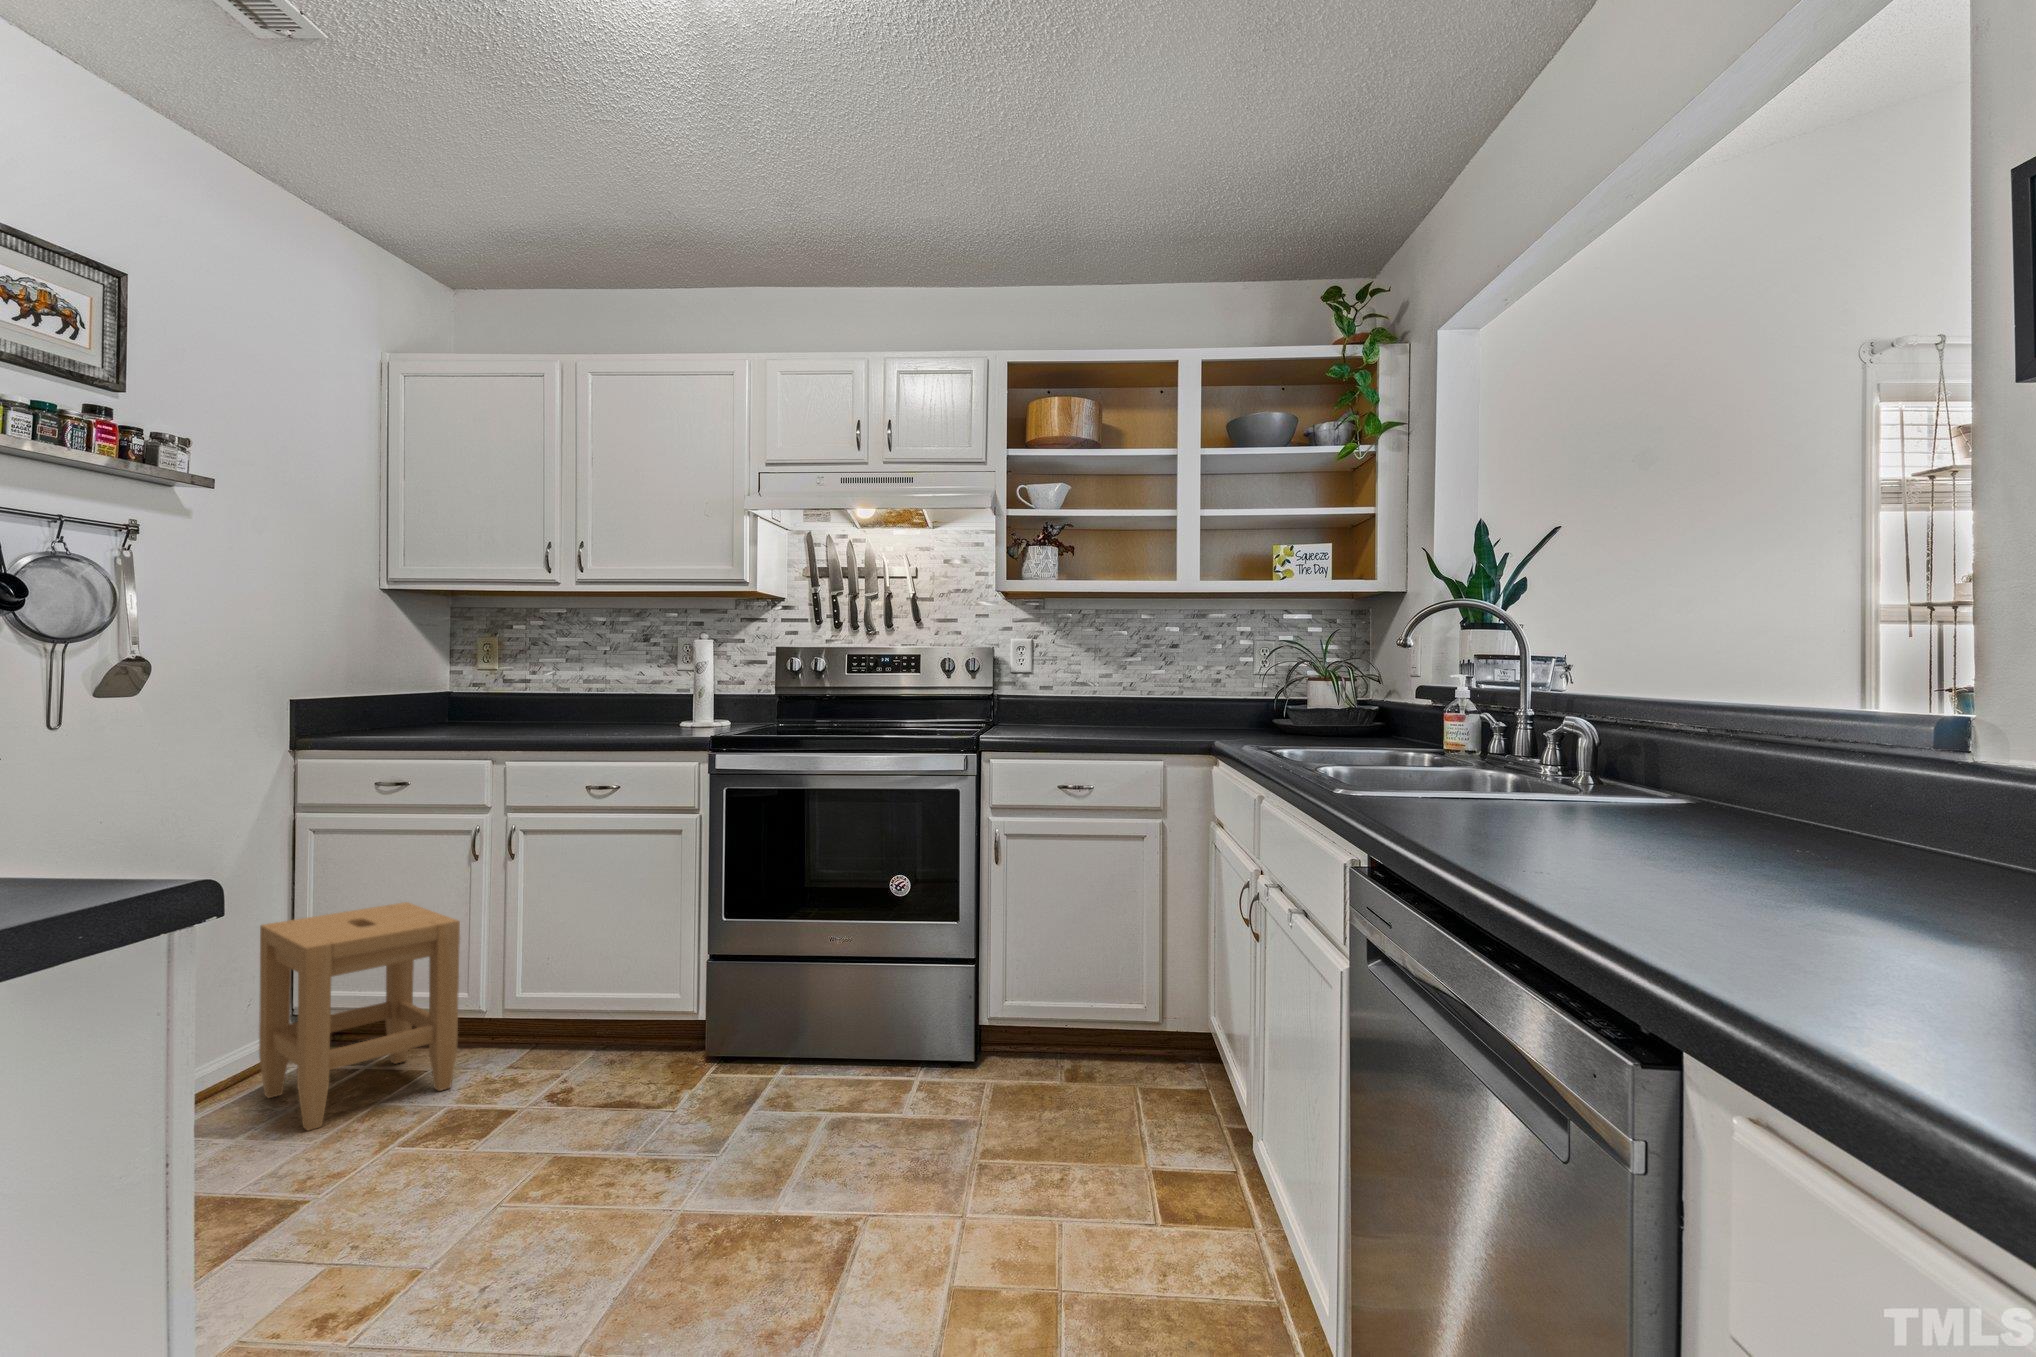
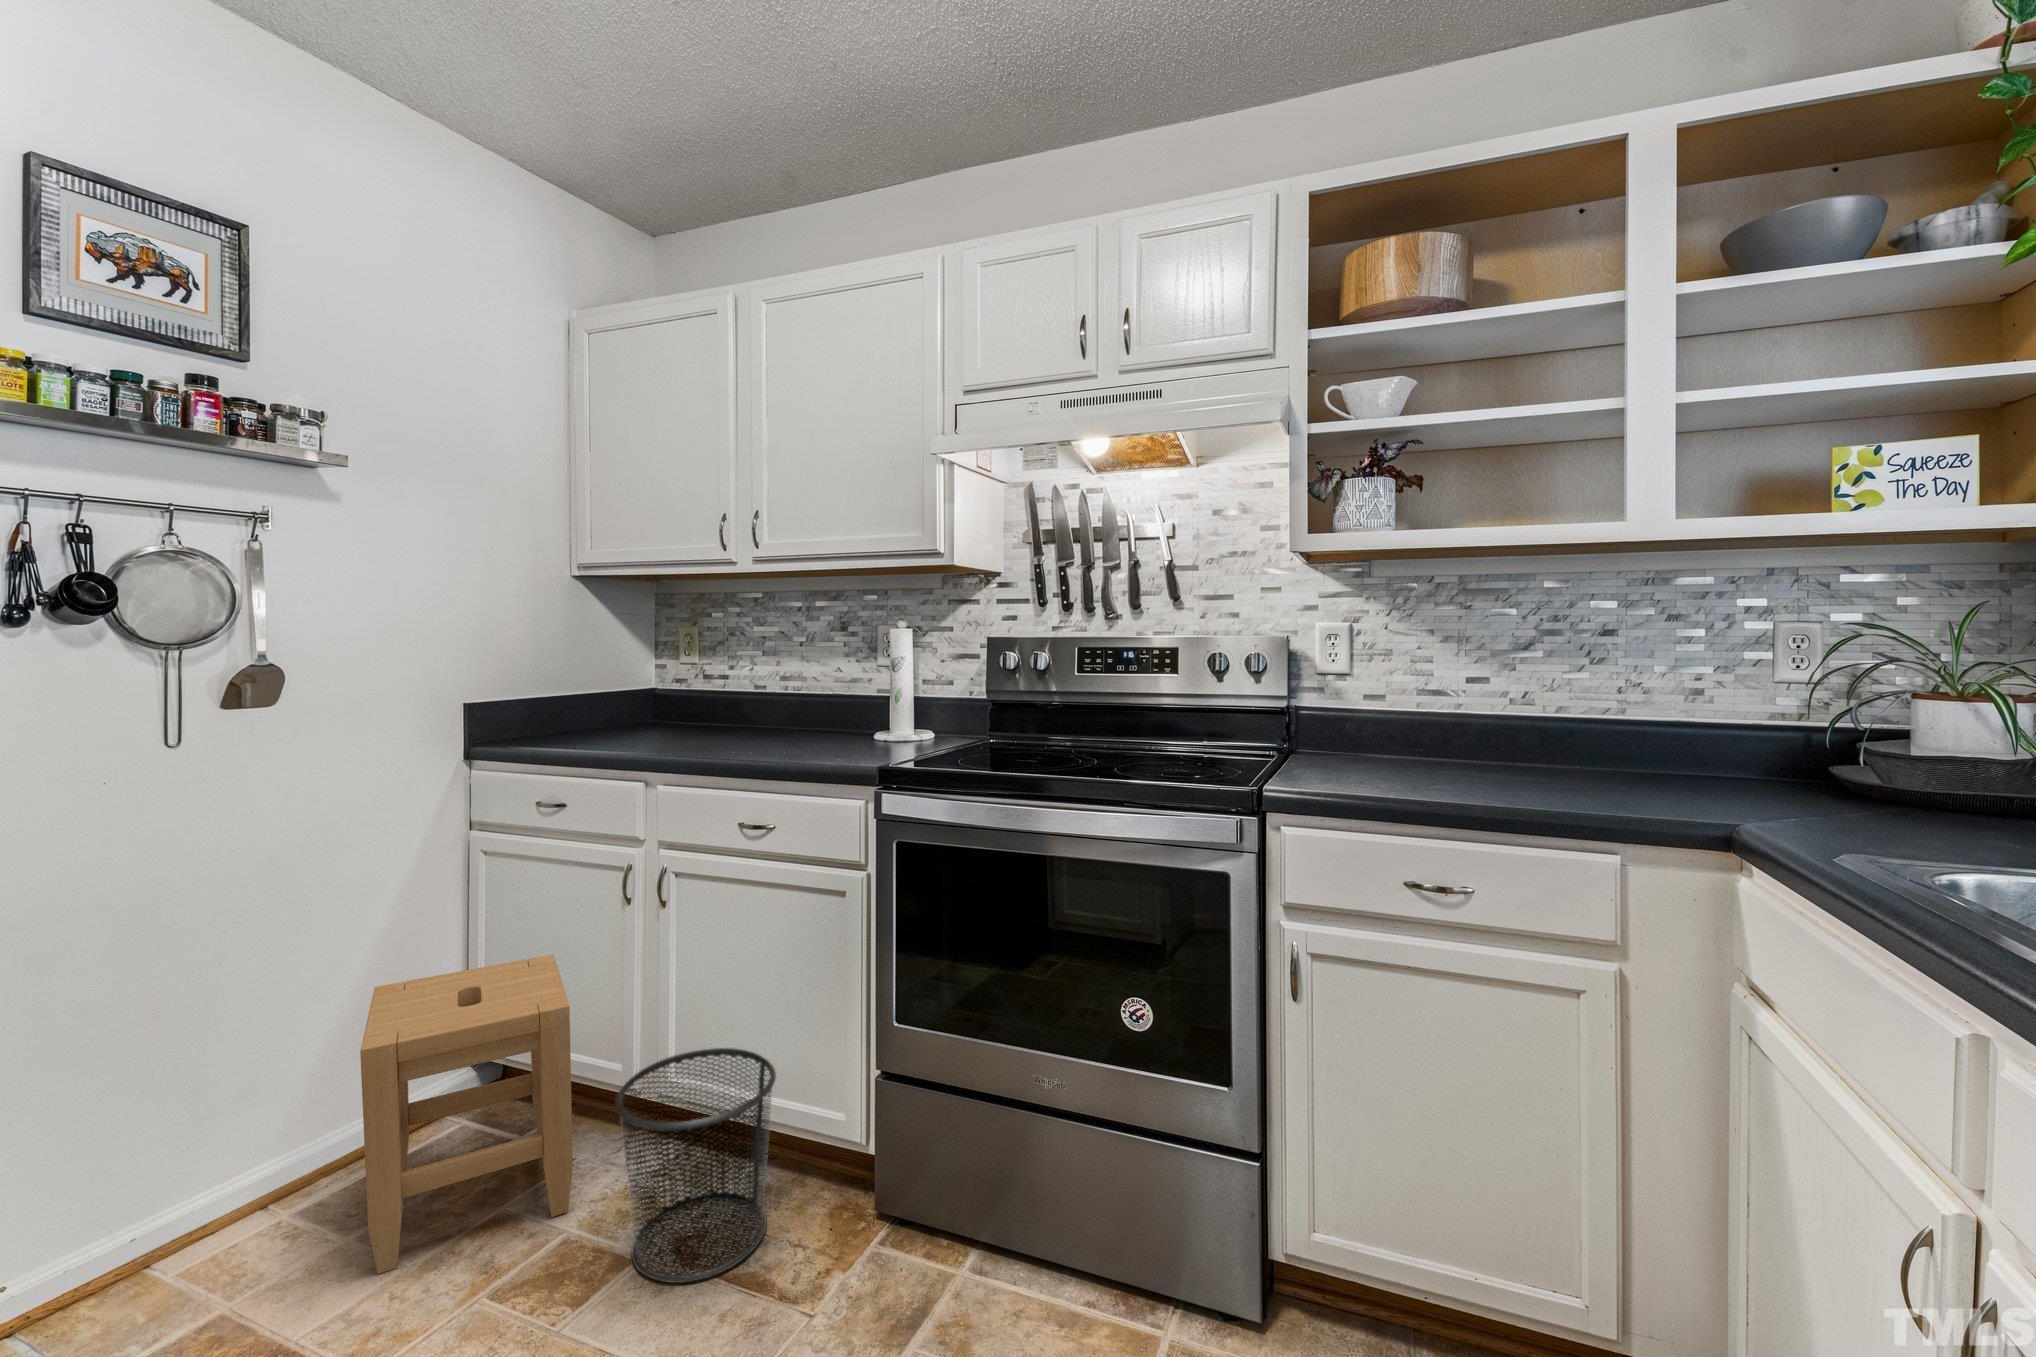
waste bin: none [514,950,636,1104] -> present [615,1048,776,1283]

